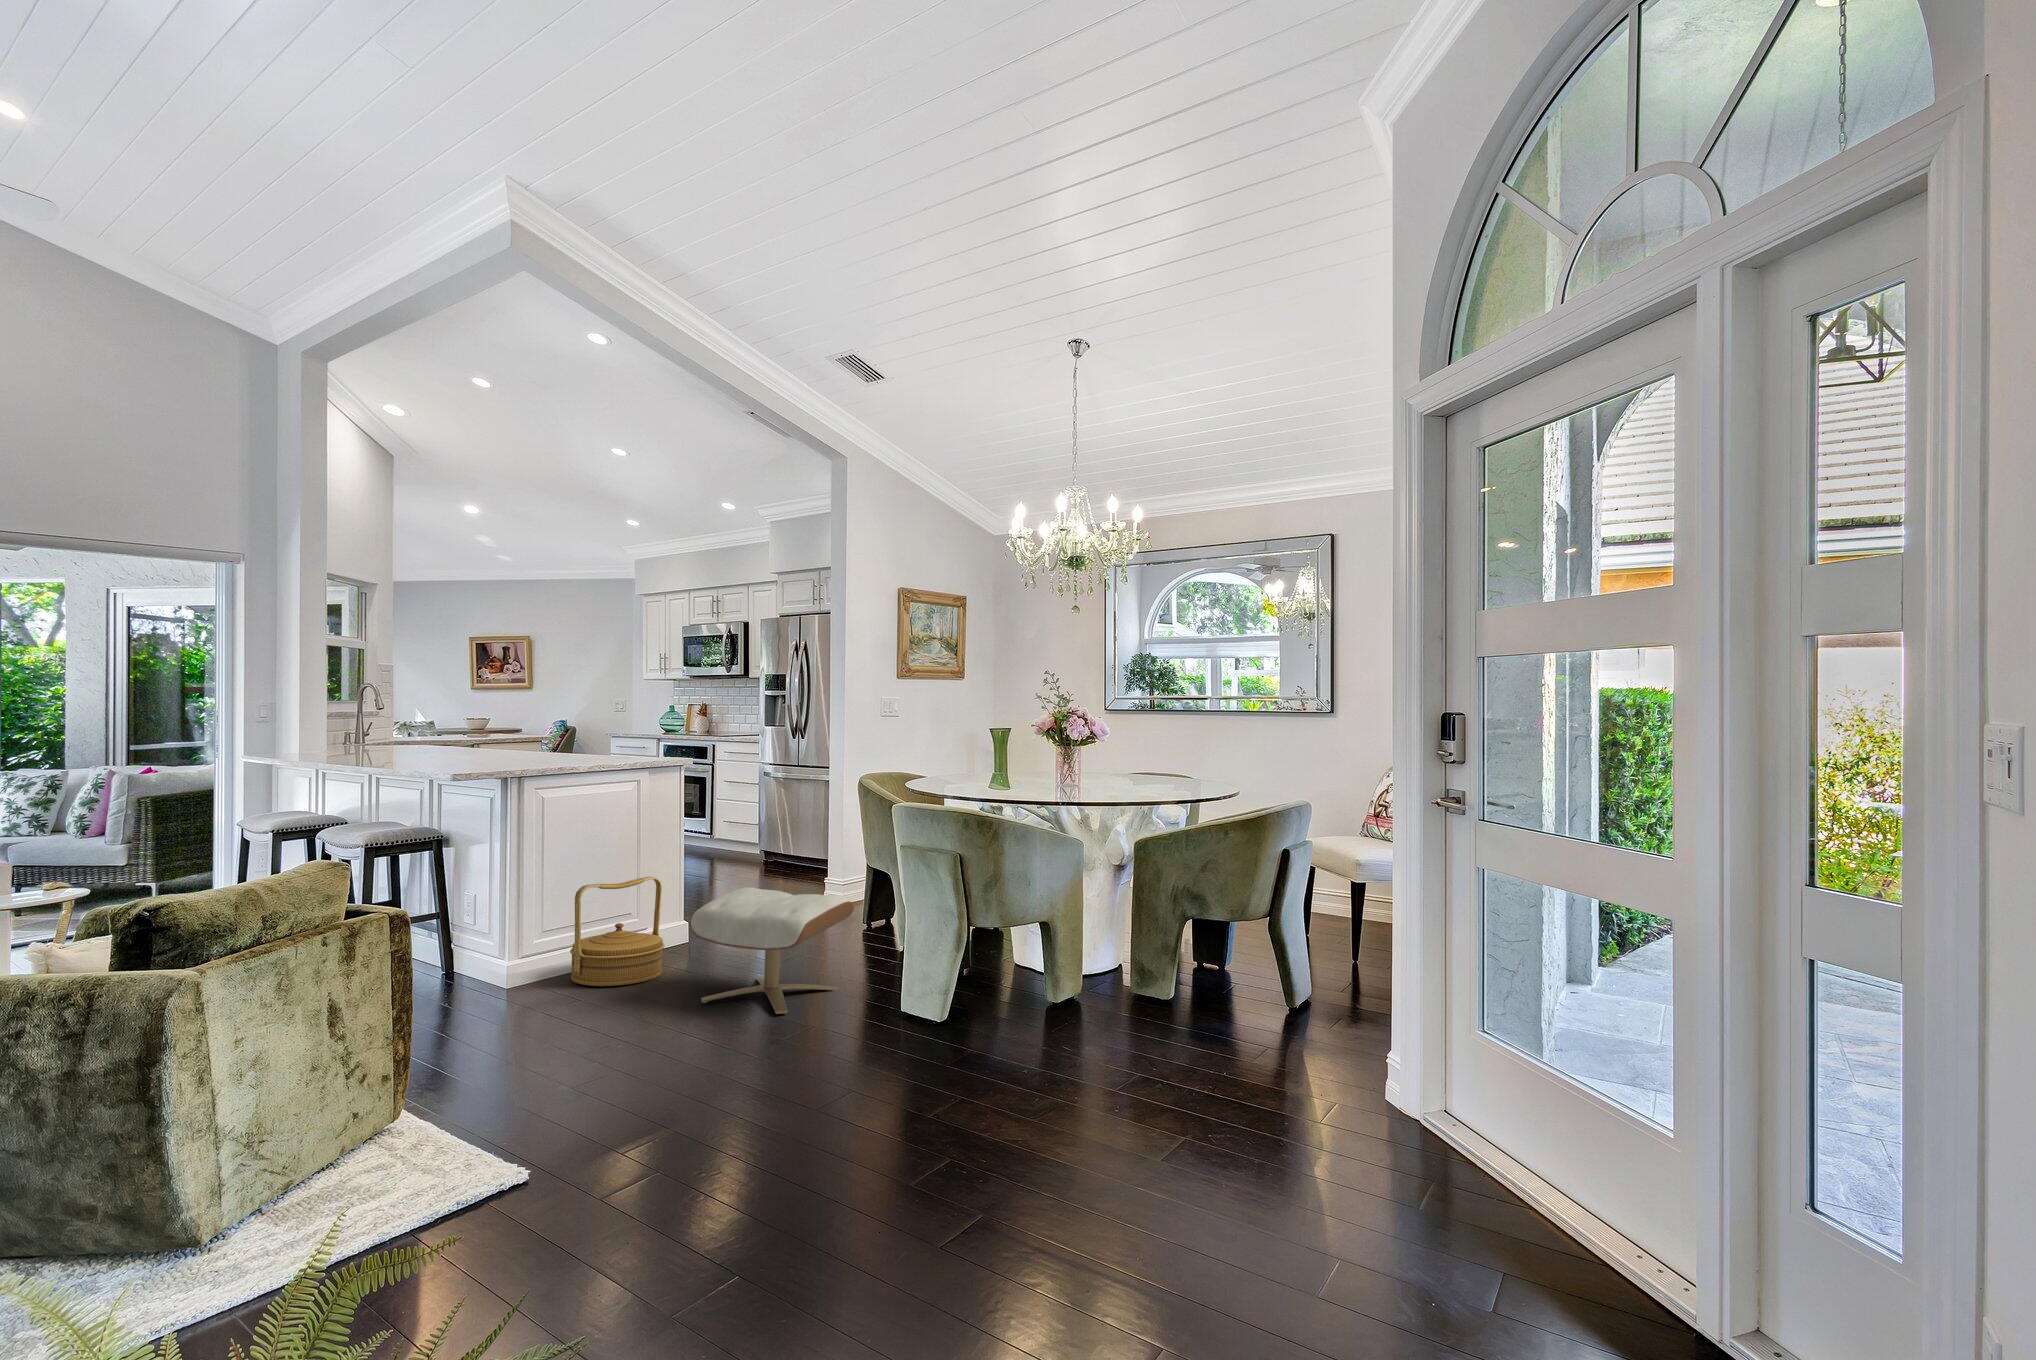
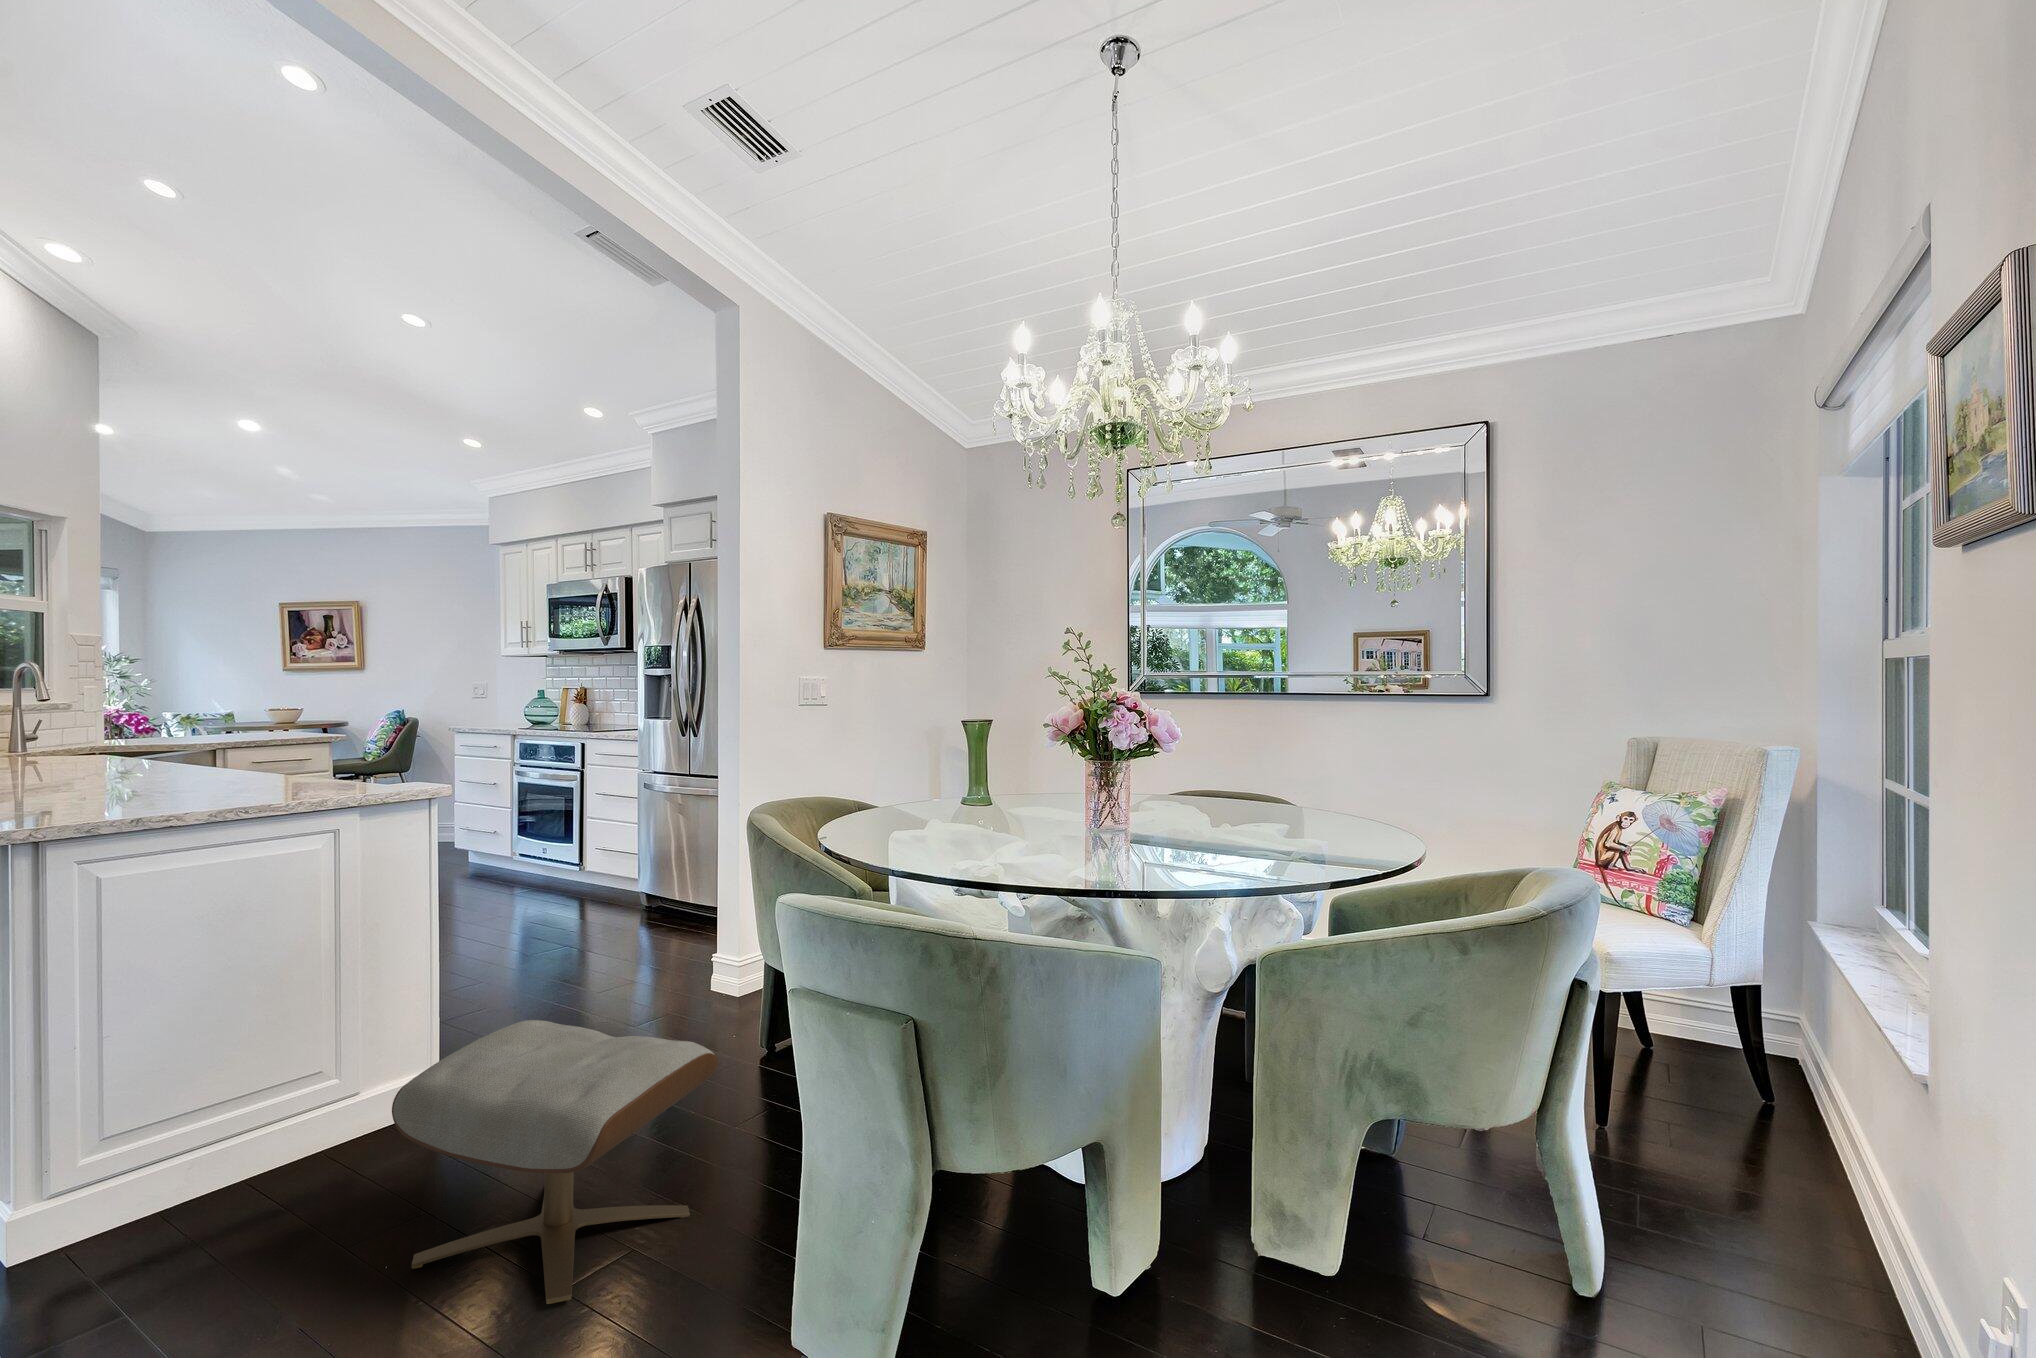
woven basket: present [570,877,665,986] -> none [191,993,389,1217]

